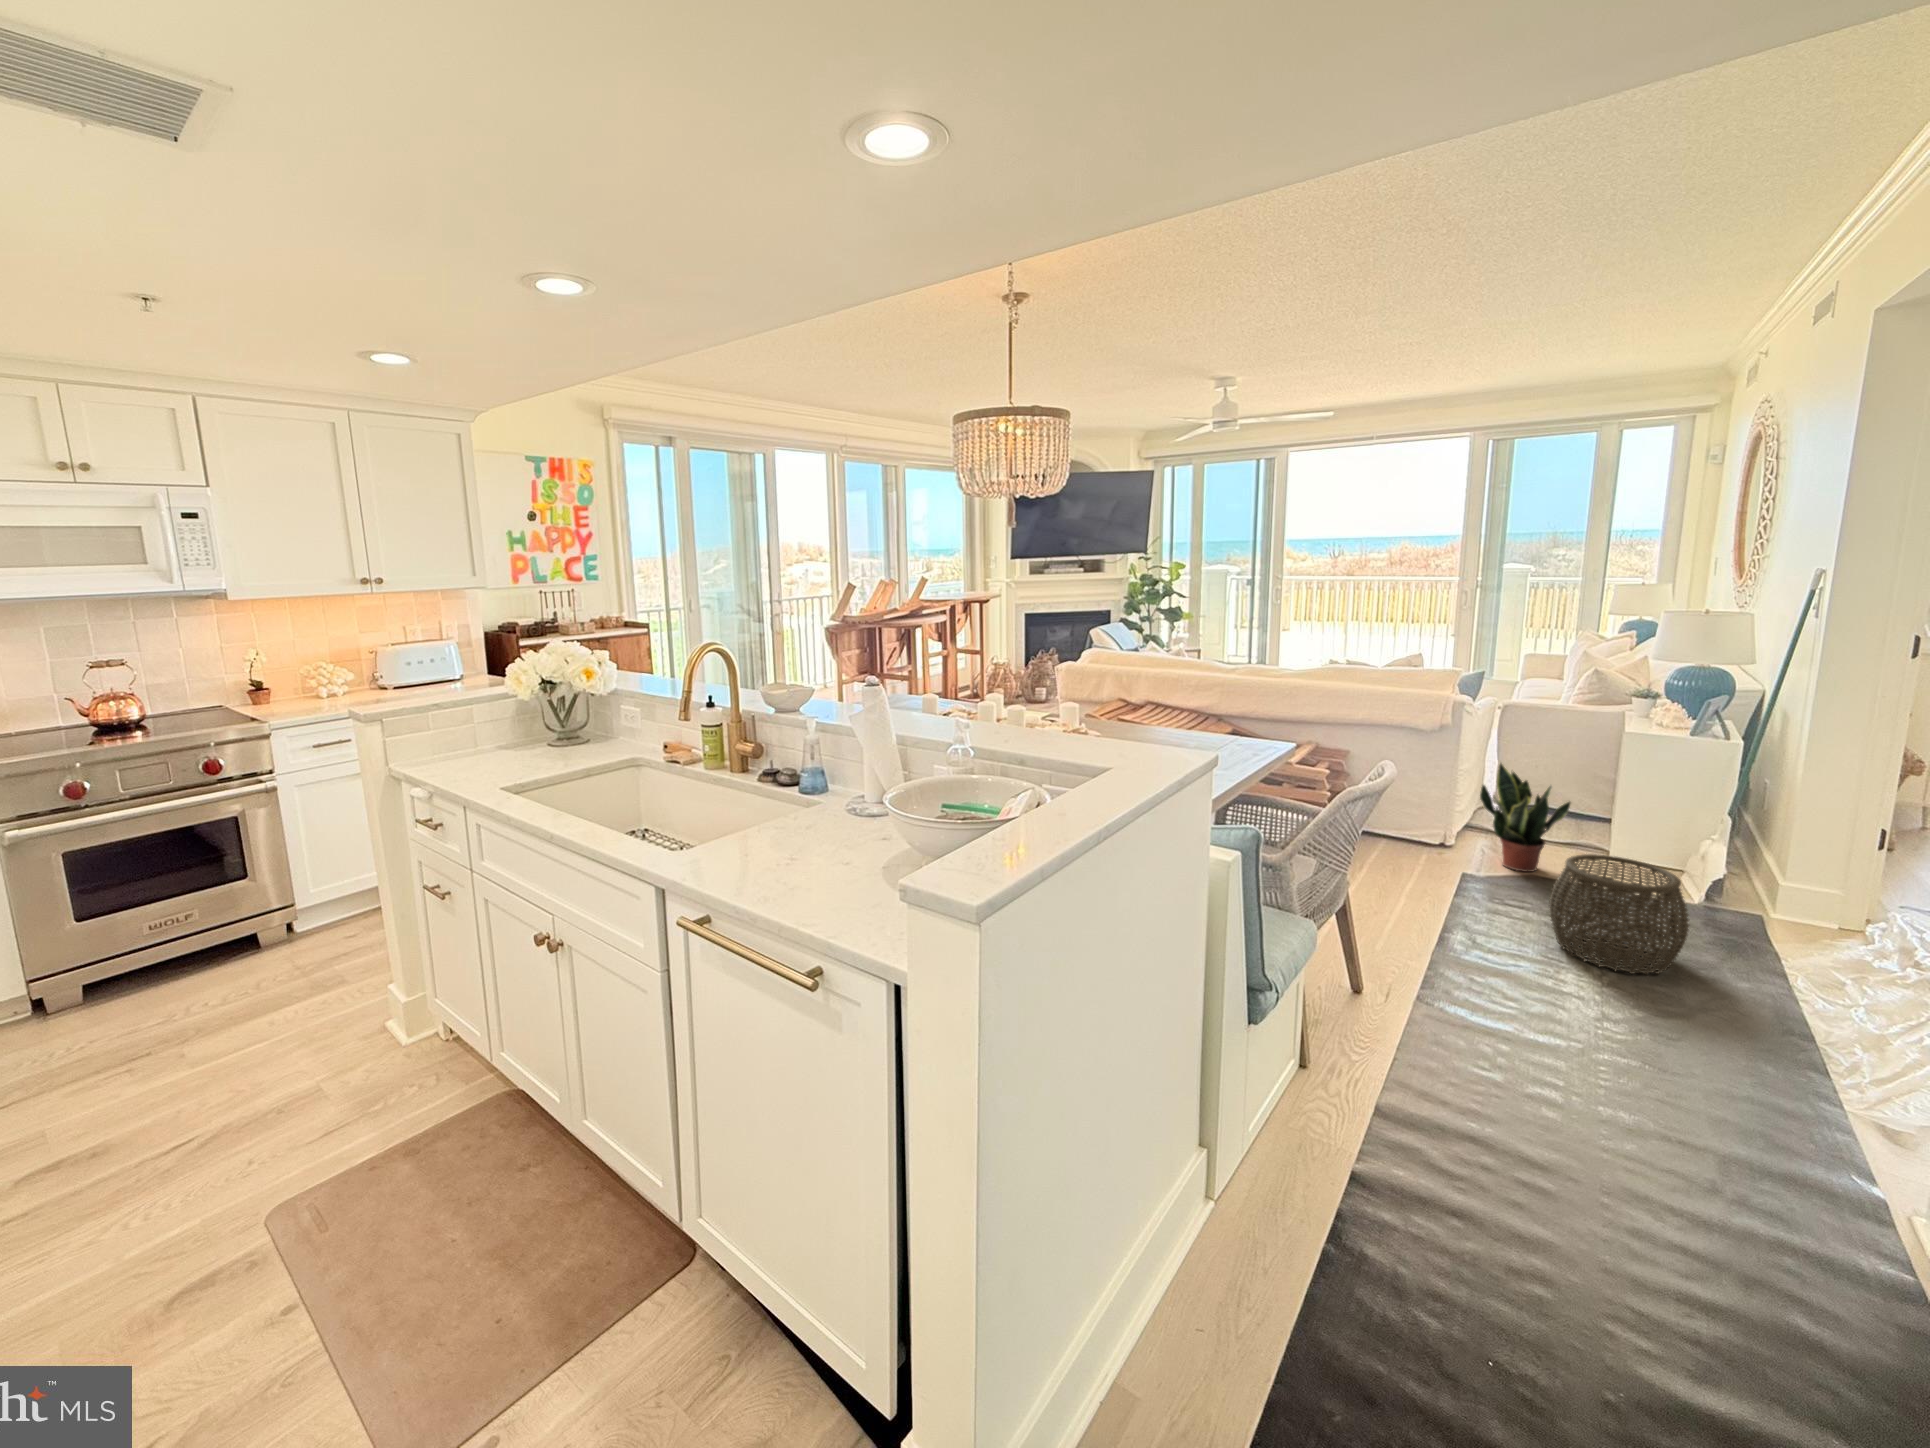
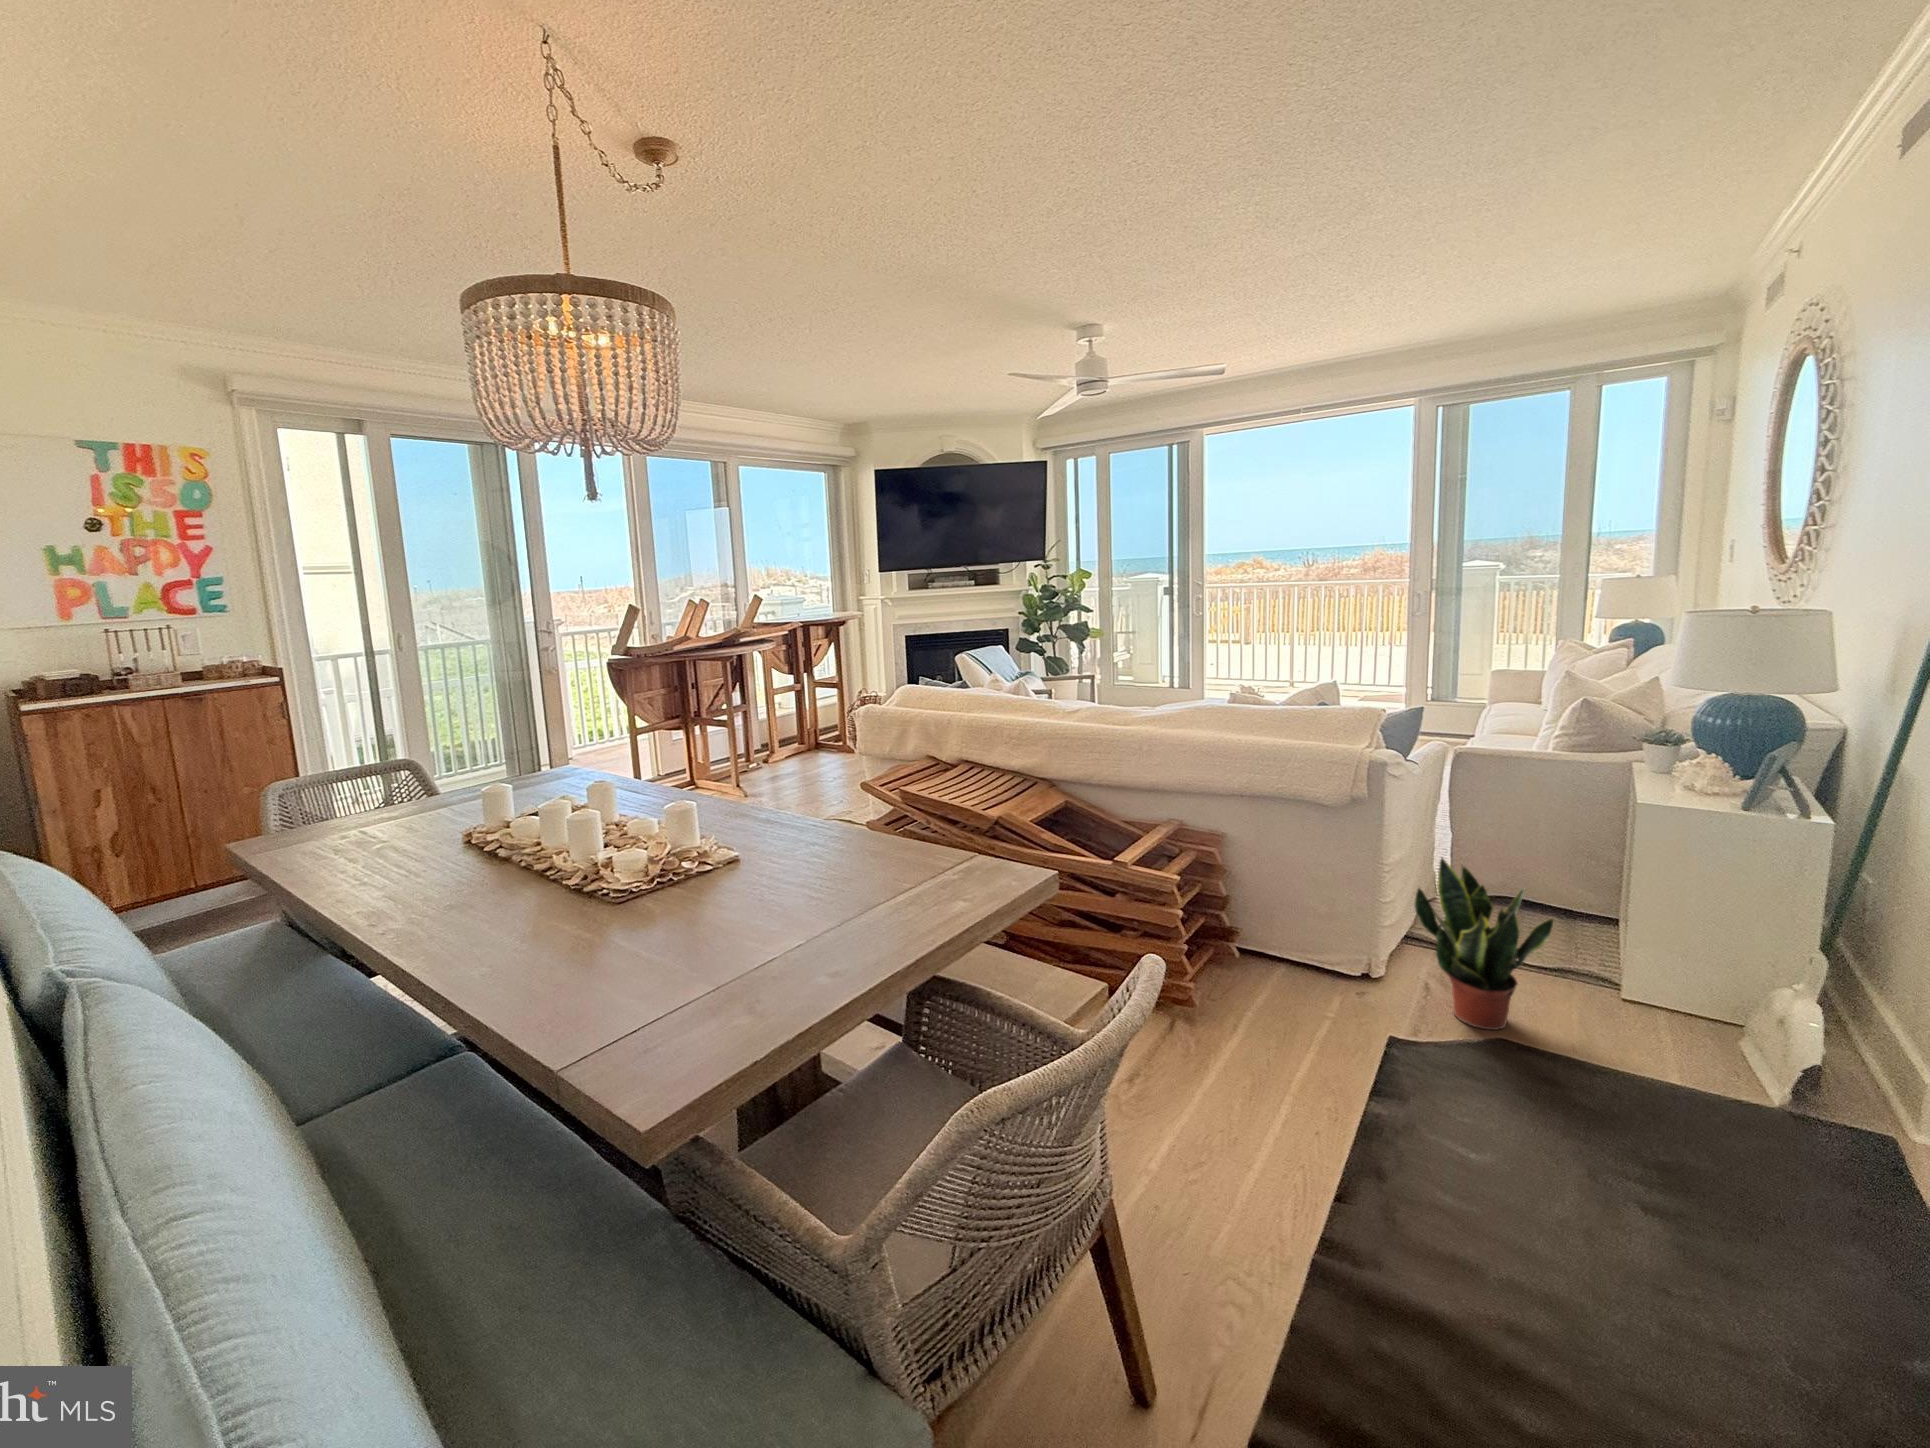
woven basket: present [1549,854,1689,975] -> none [1516,1050,1782,1314]

